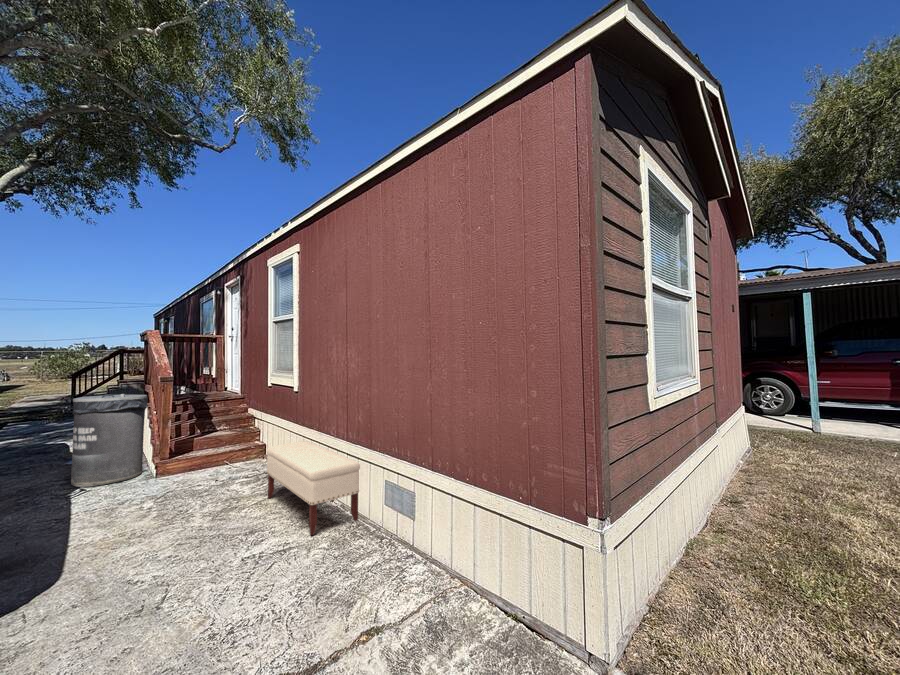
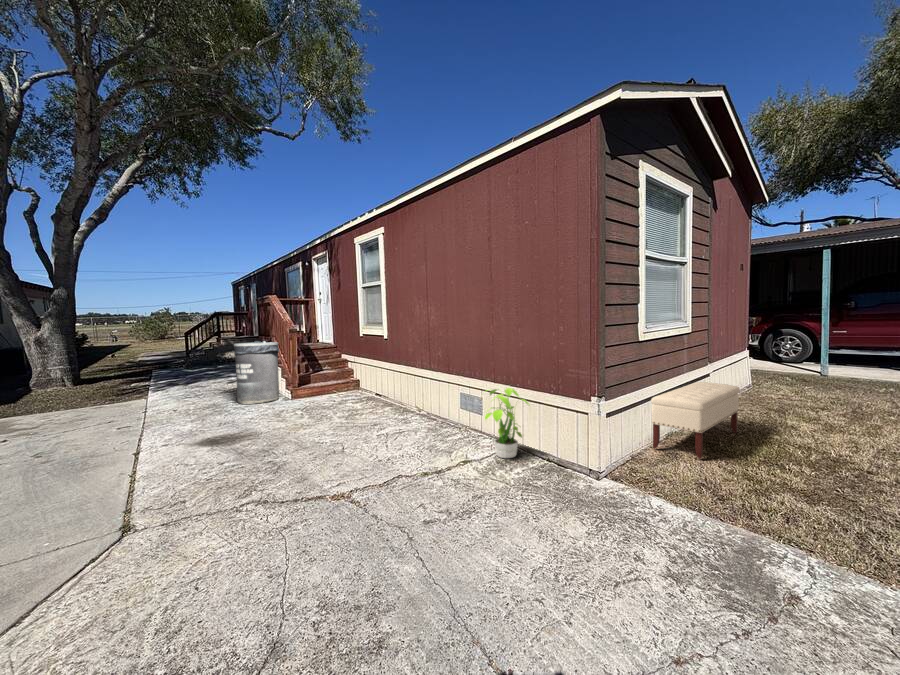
bench: present [267,441,360,535] -> present [651,382,740,459]
potted plant: none [403,481,486,617] -> present [485,388,530,458]

